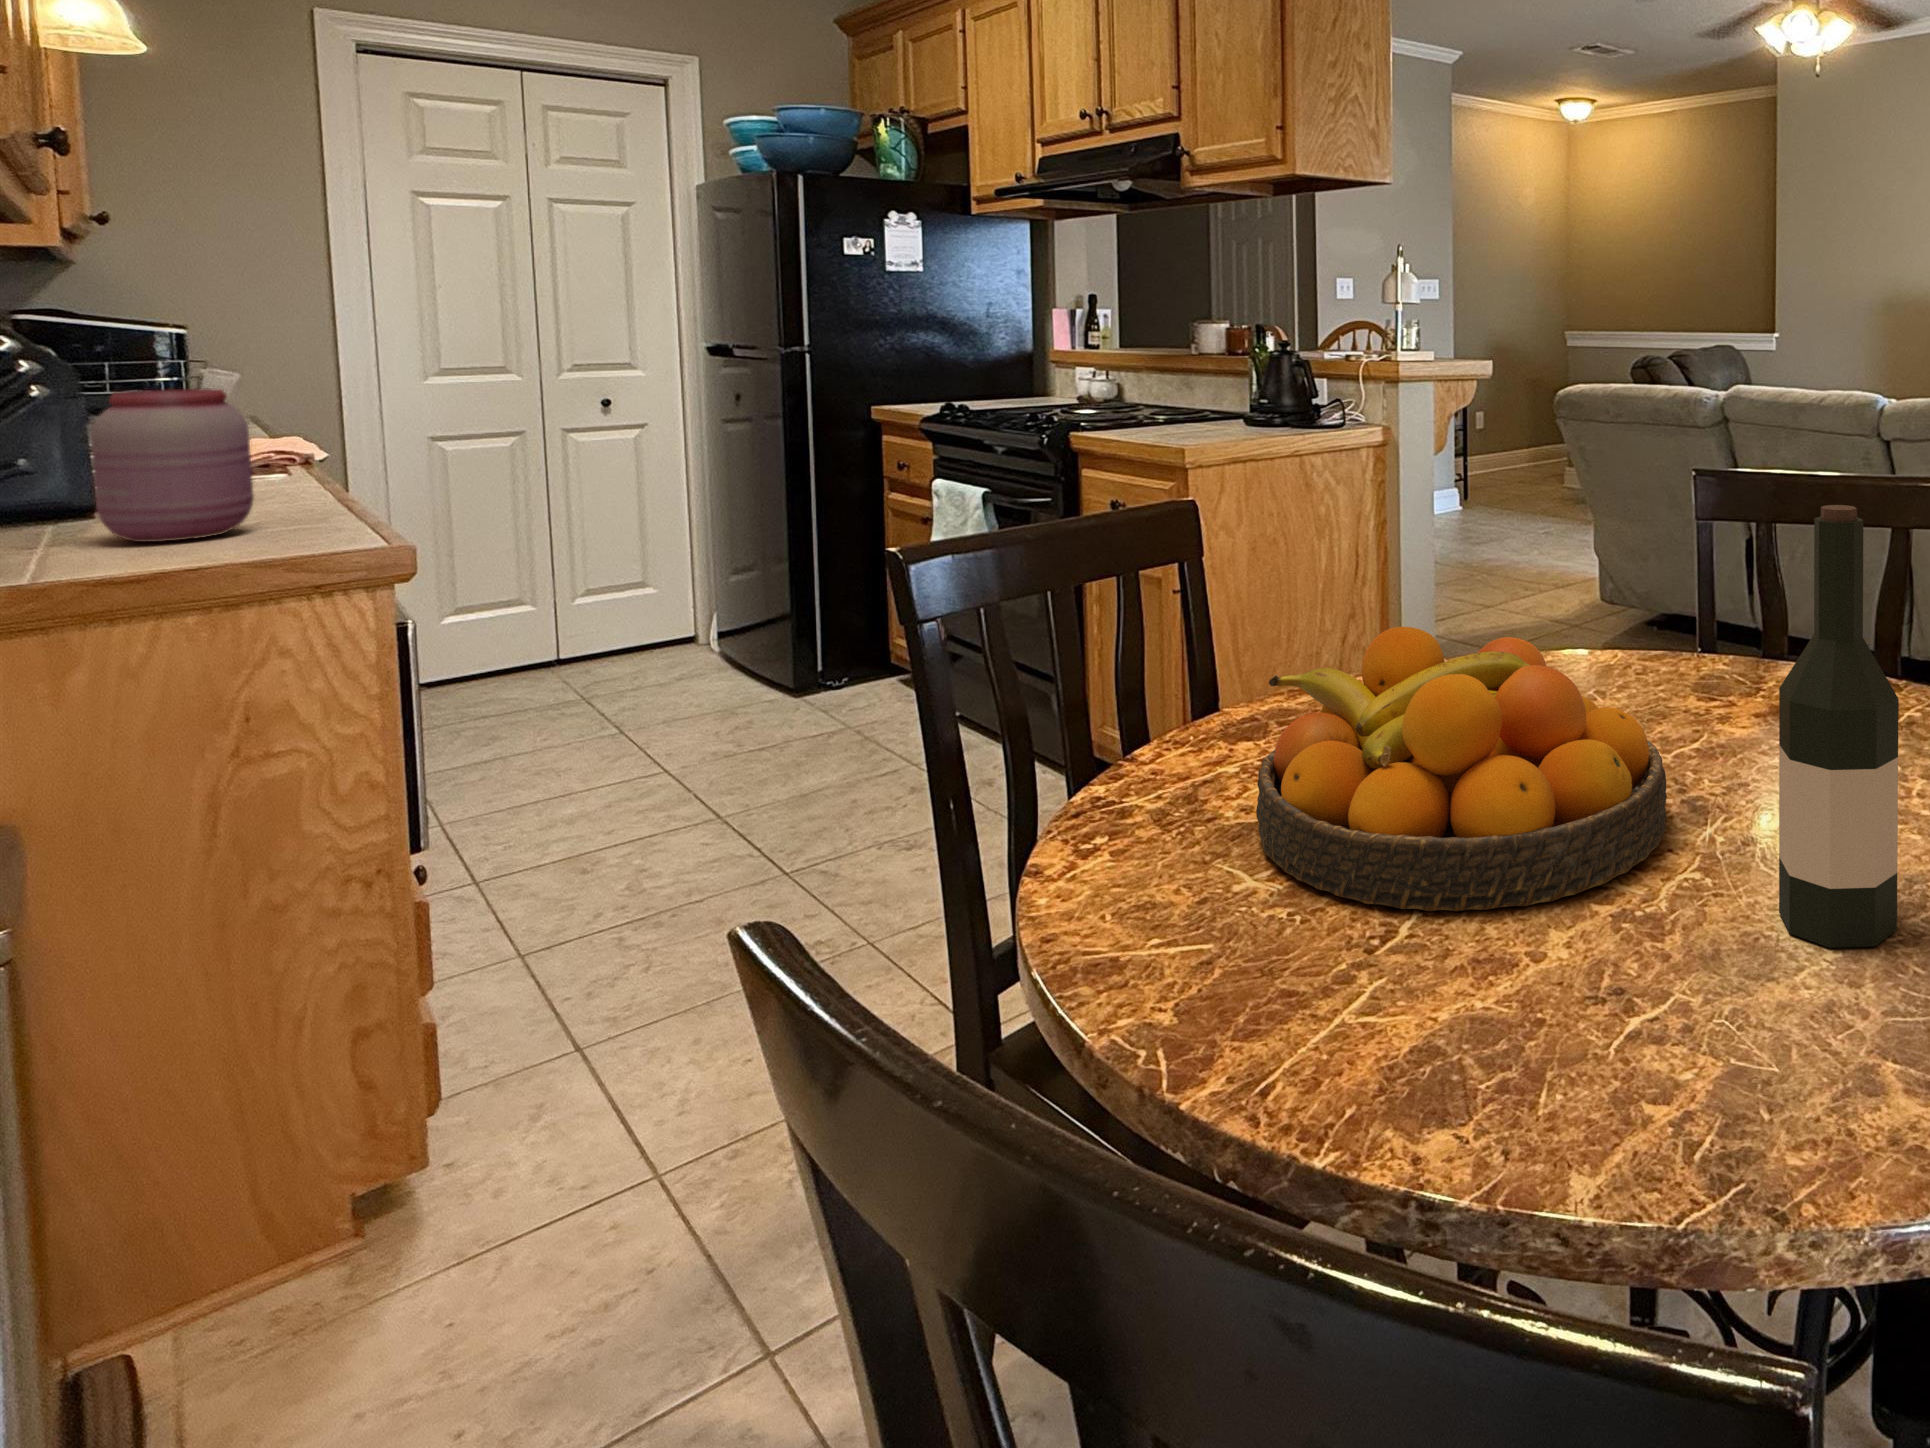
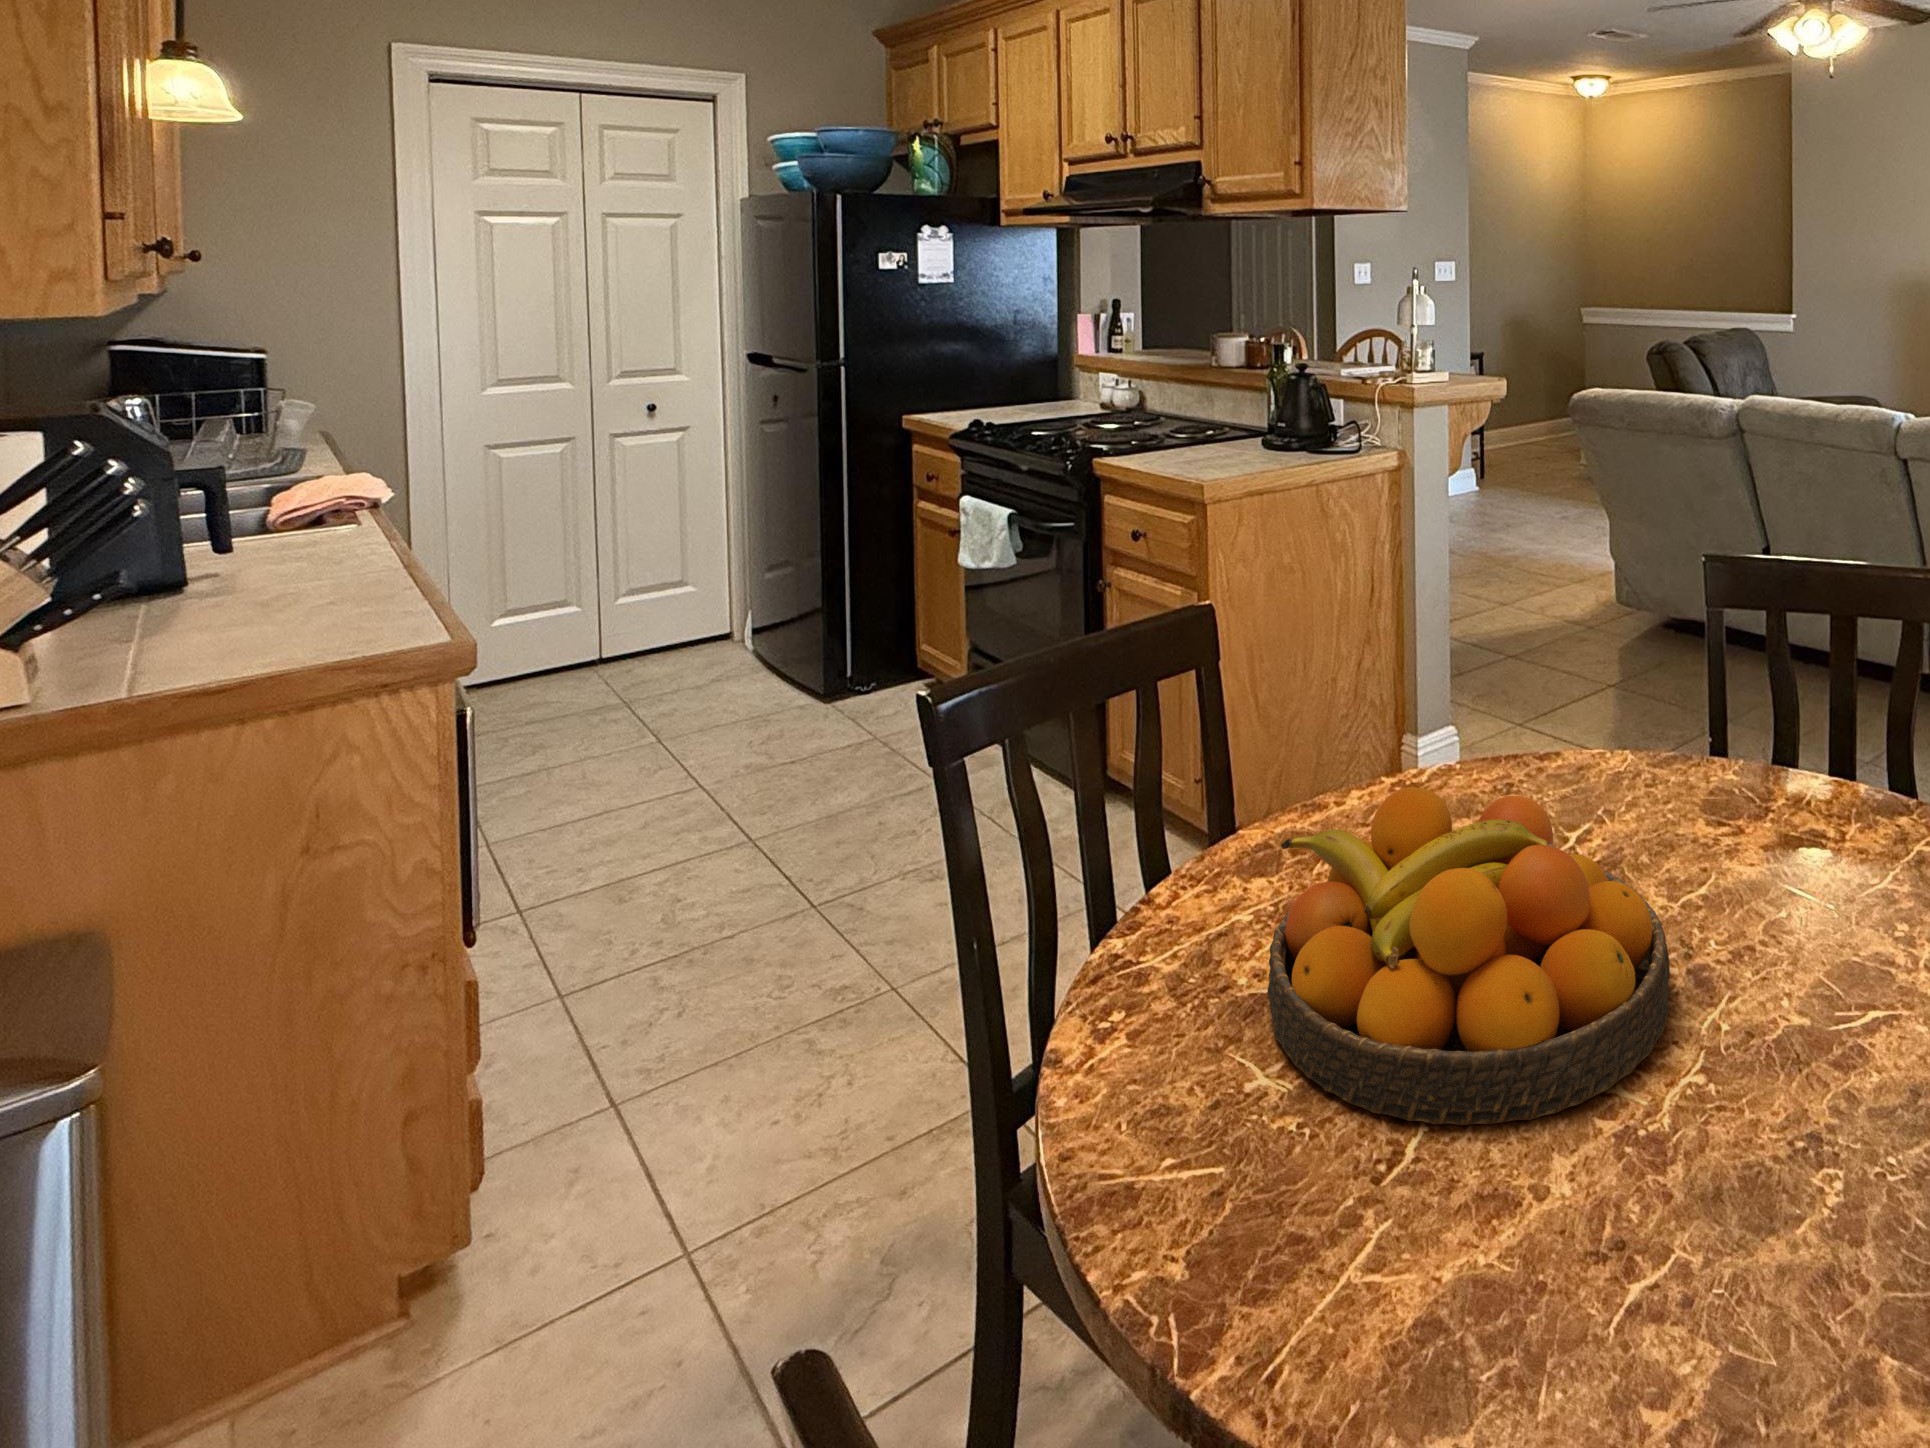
jar: present [91,388,254,542] -> none [180,473,327,626]
wine bottle: present [1779,505,1899,948] -> none [1780,733,1899,1188]

